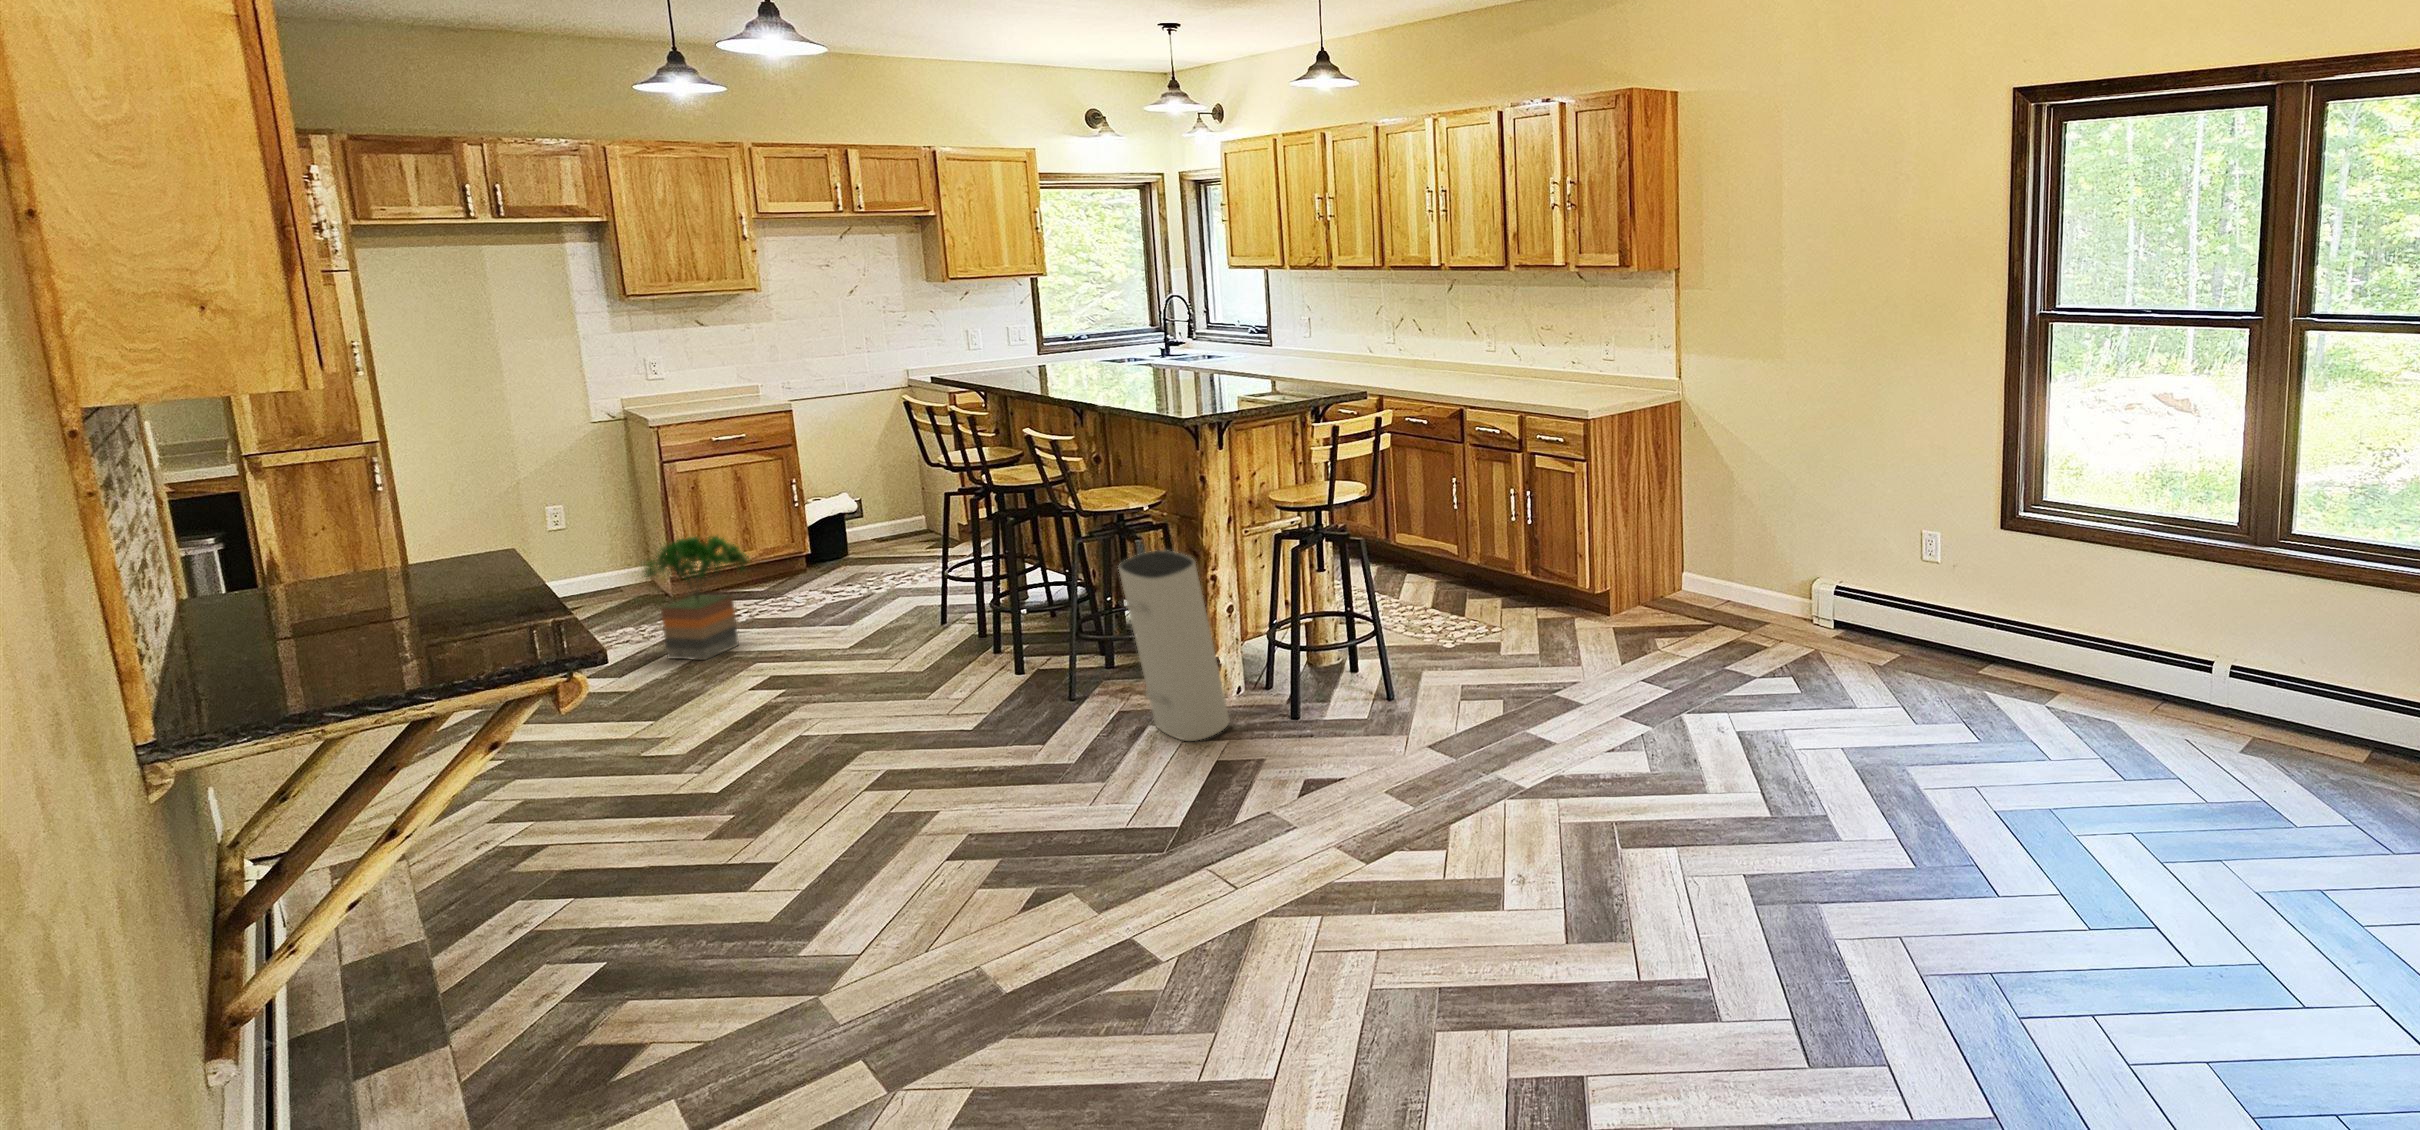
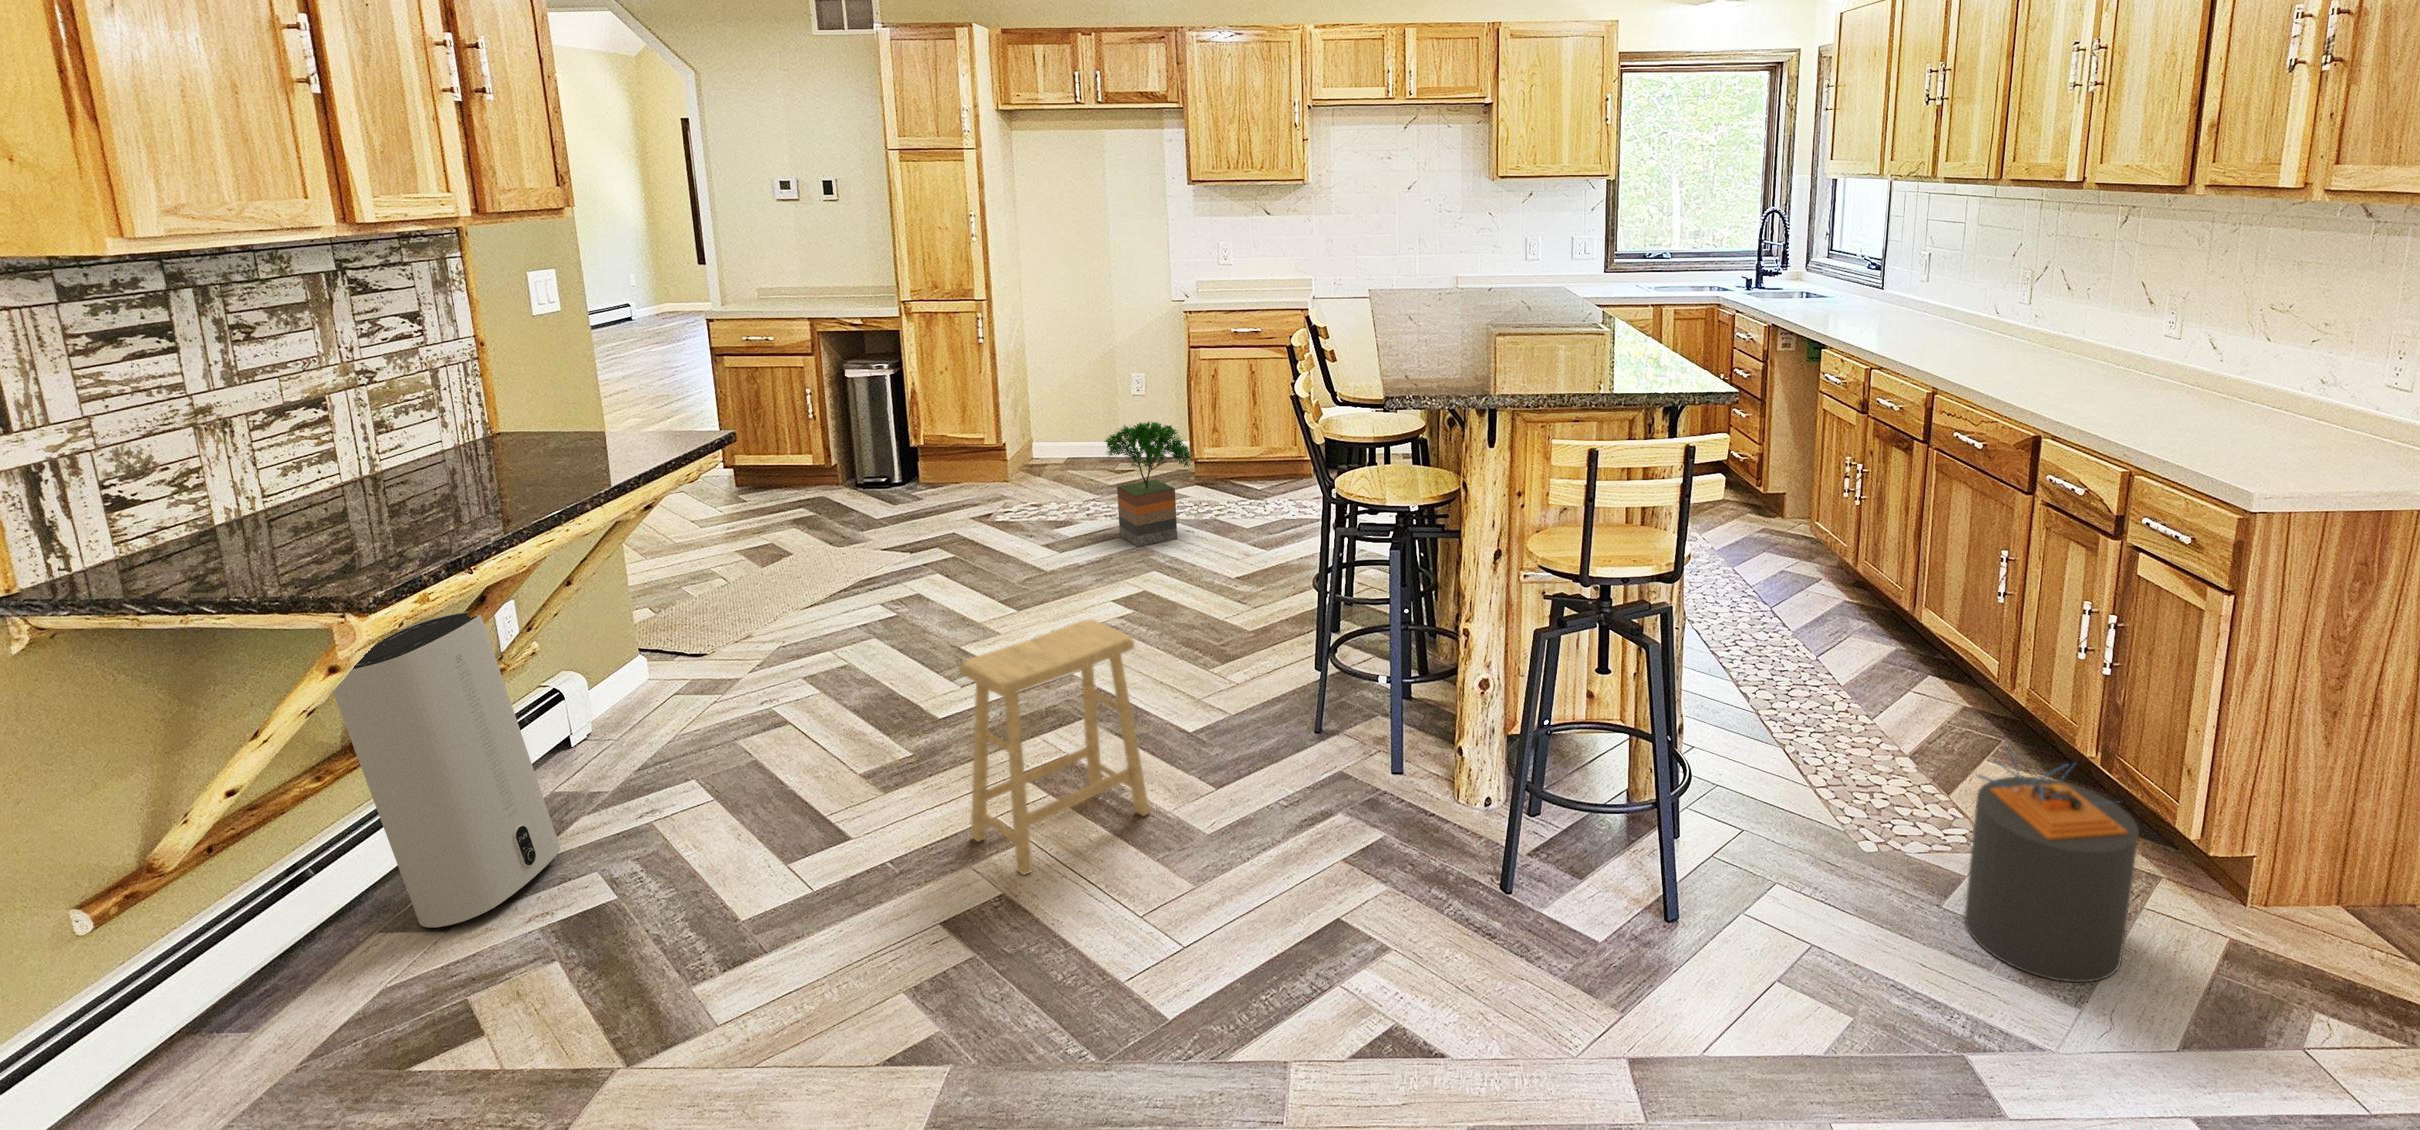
air purifier: present [1119,550,1230,741] -> present [333,612,560,927]
trash can: none [1506,553,1580,662] -> present [1965,747,2139,982]
footstool: none [887,633,1017,822] -> present [960,620,1150,875]

